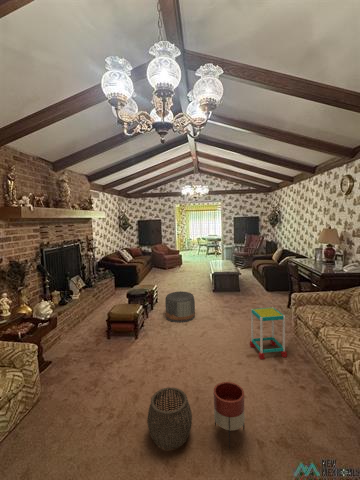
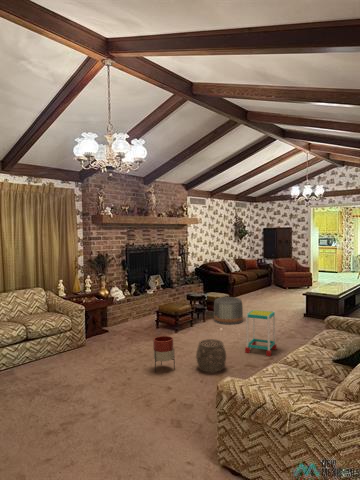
woven basket: present [147,388,192,450] -> present [196,339,226,372]

